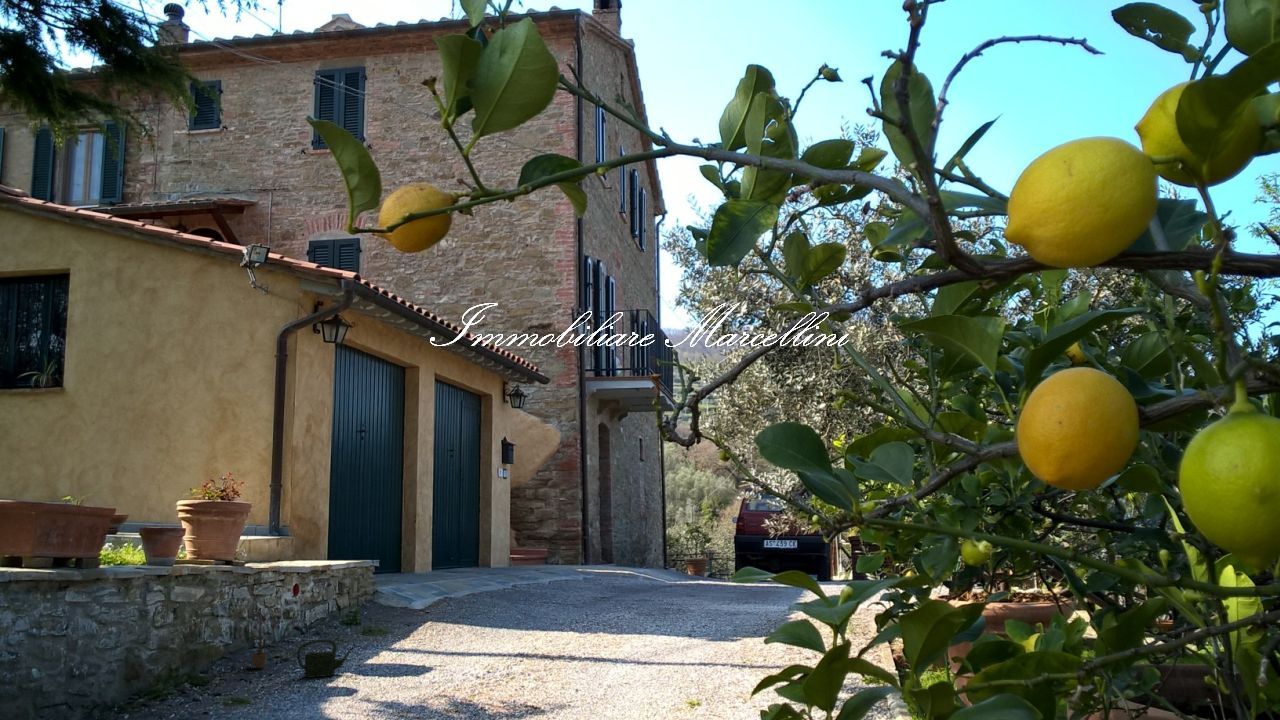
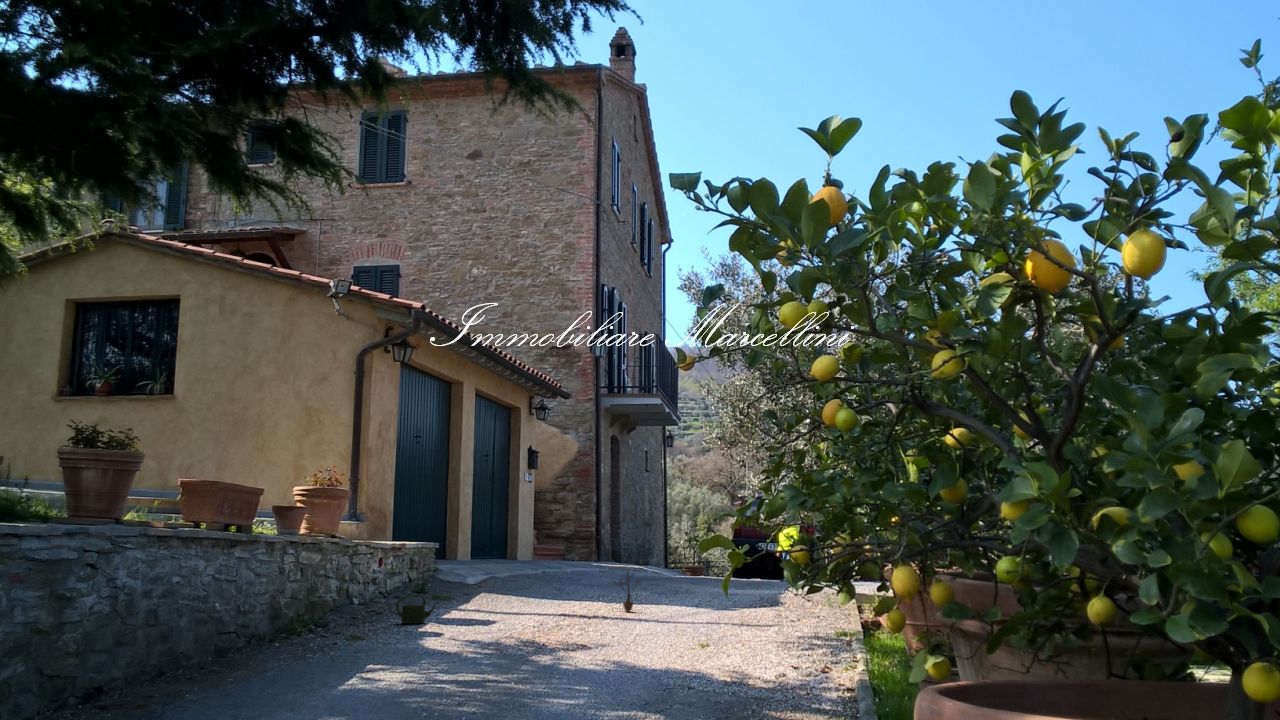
decorative plant: present [244,611,279,668] -> present [617,573,640,612]

